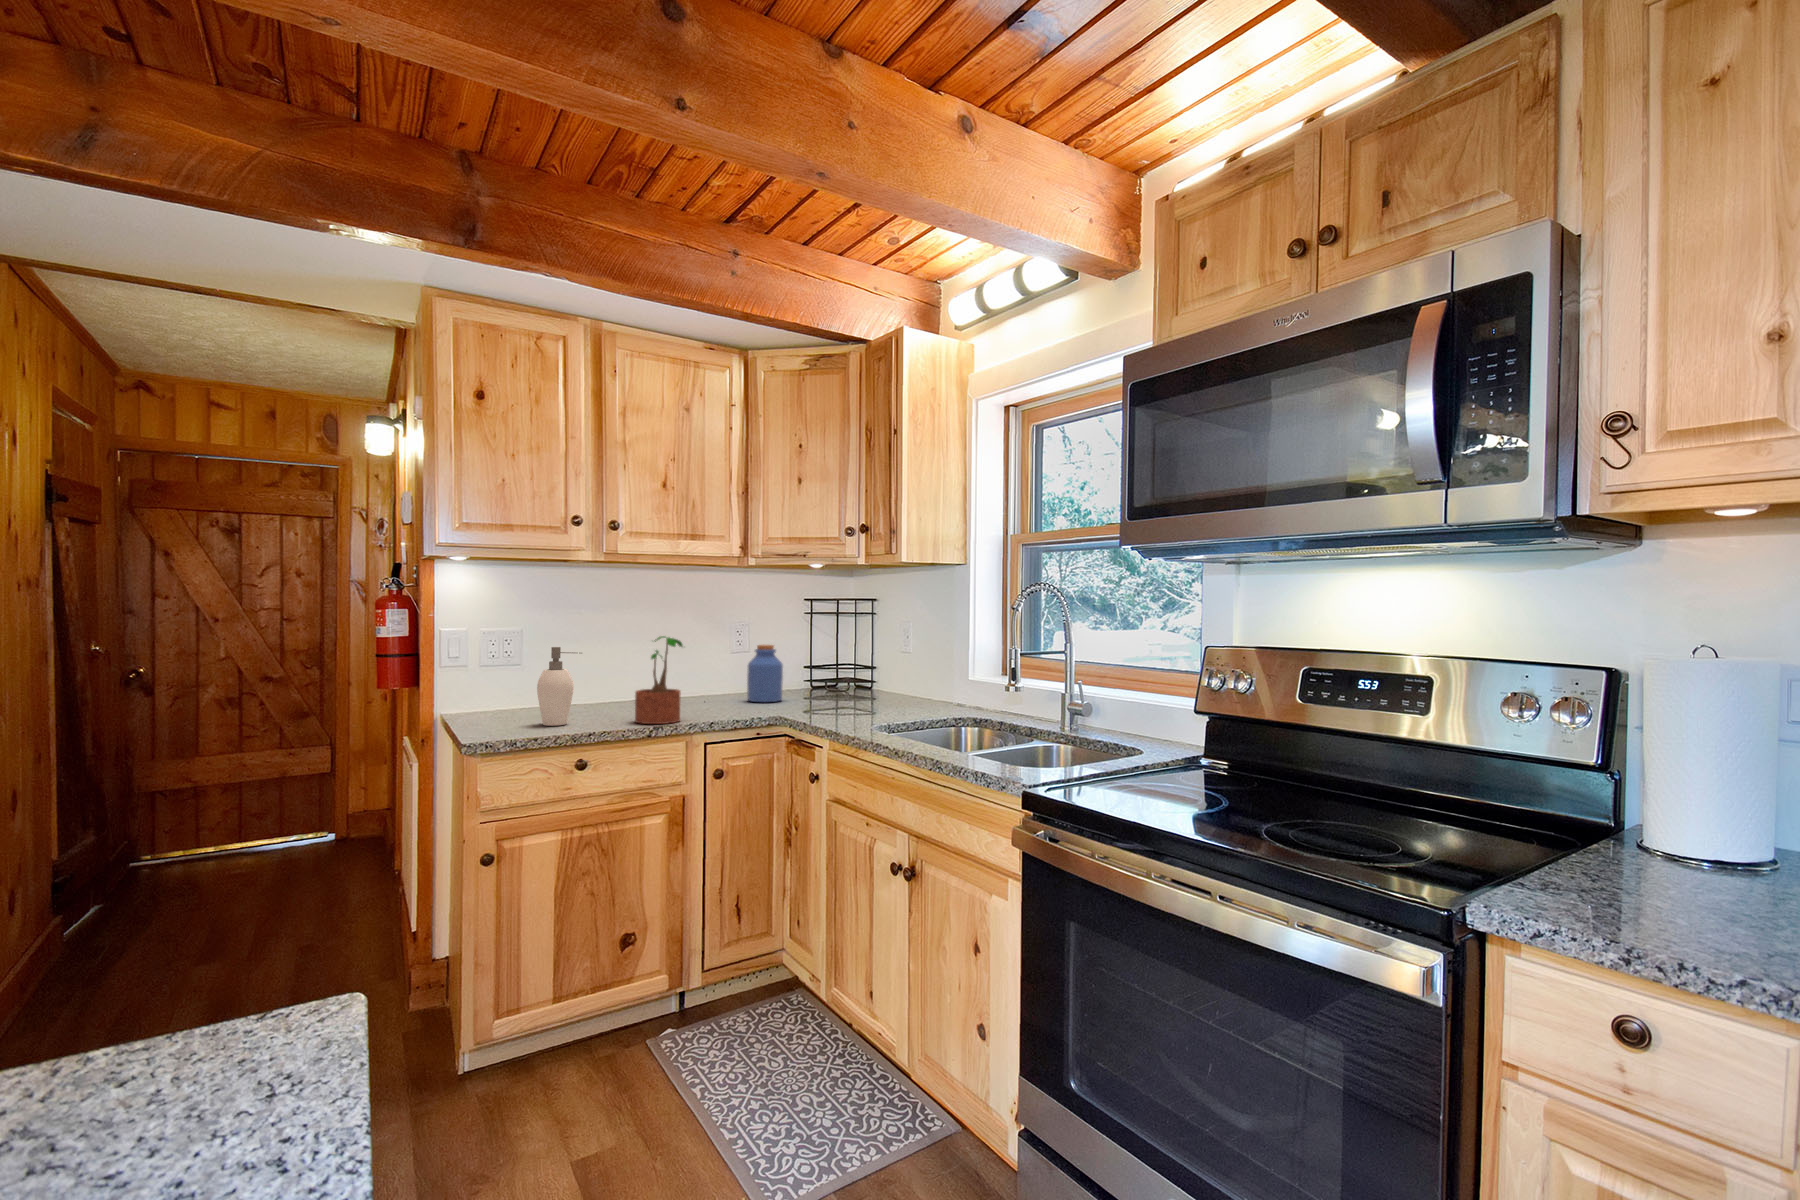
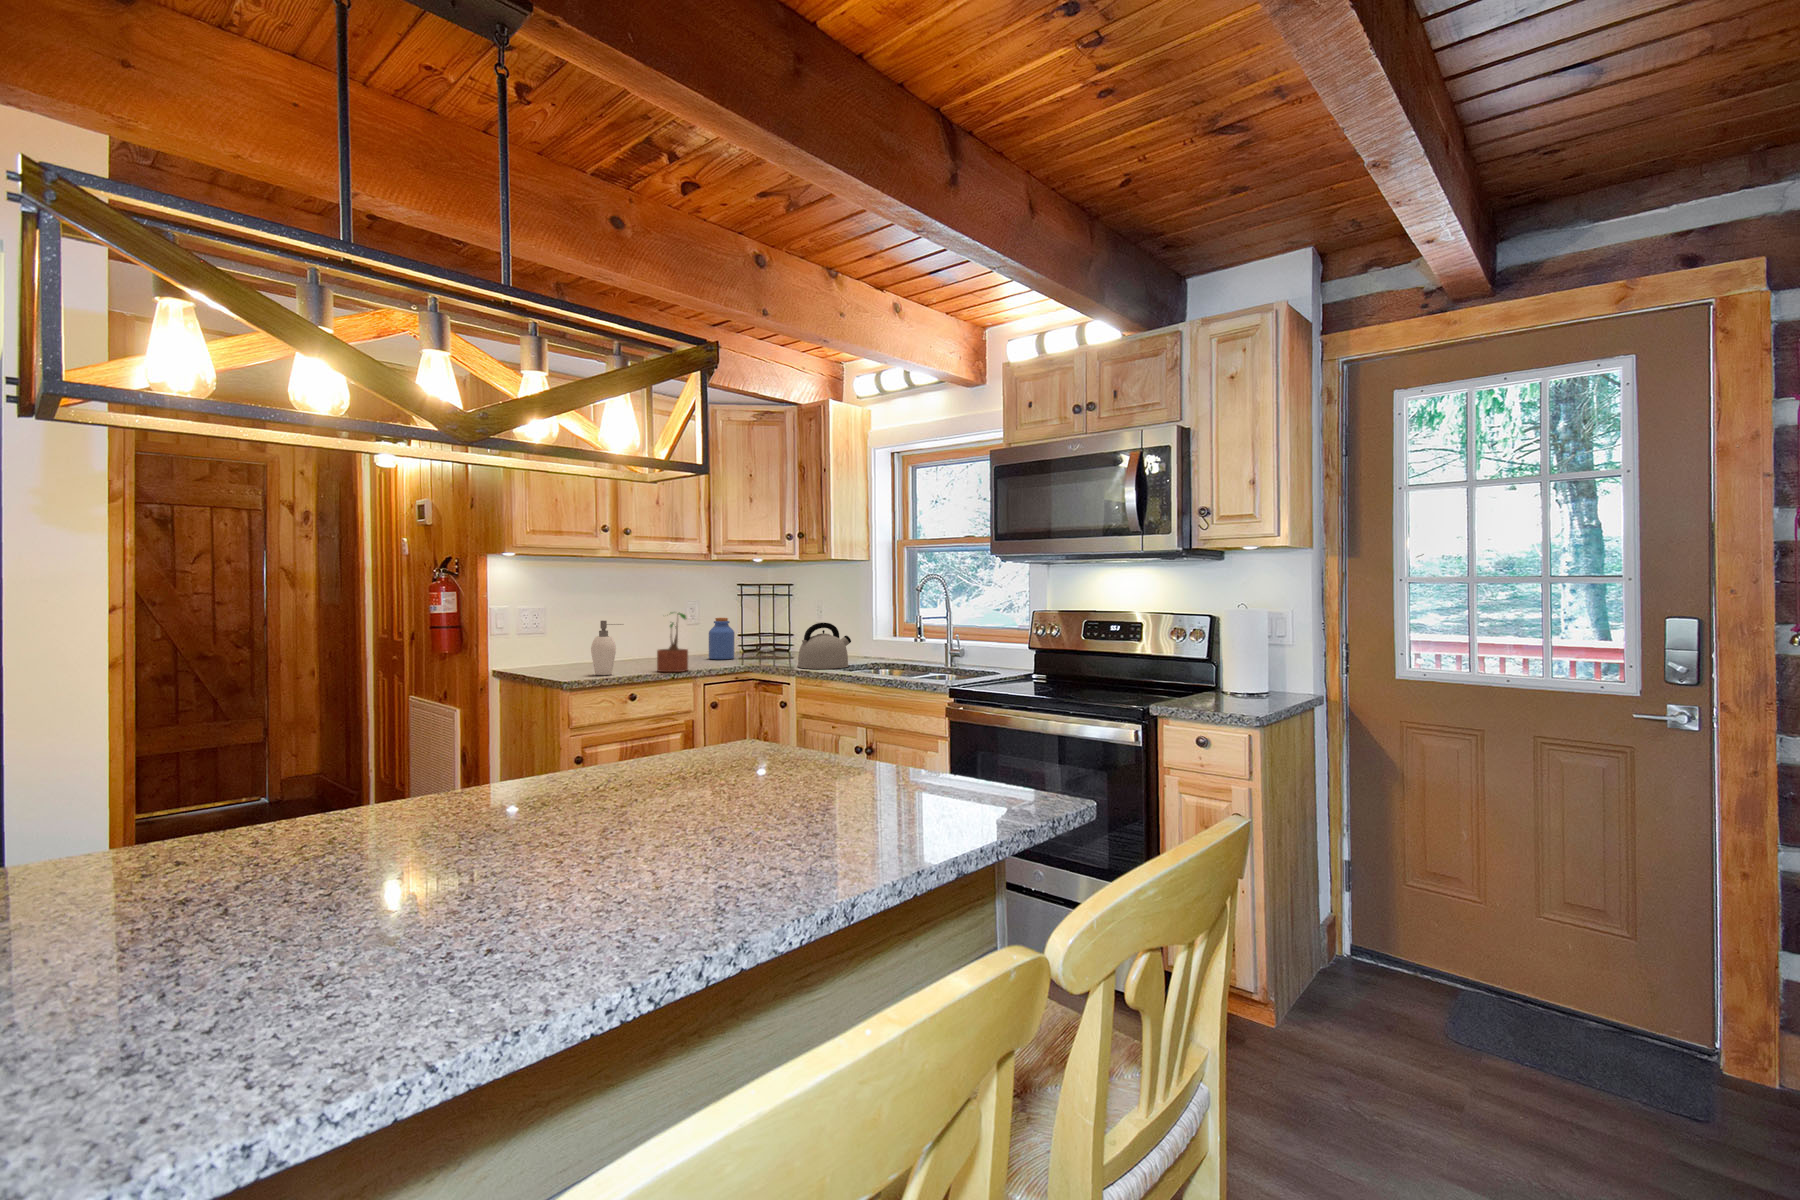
kettle: none [839,656,922,727] -> present [797,623,851,669]

